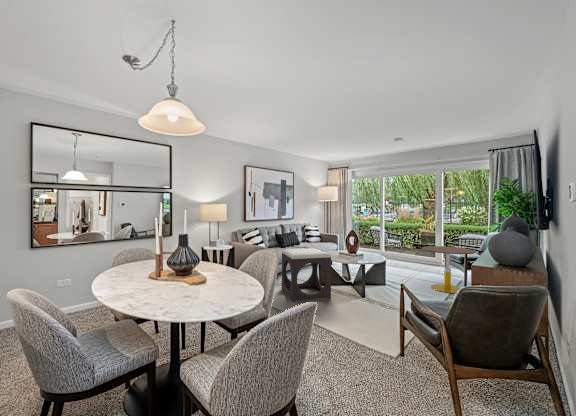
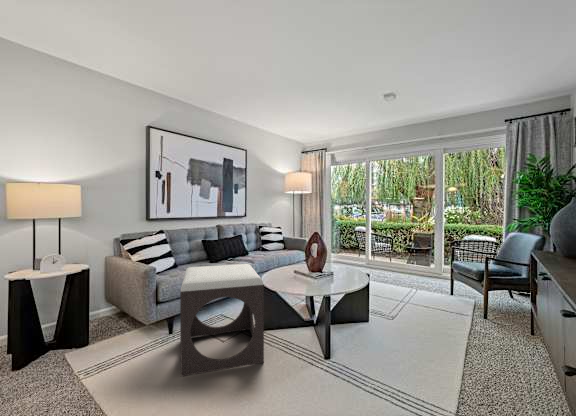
side table: present [422,246,476,293] -> none [432,256,532,345]

